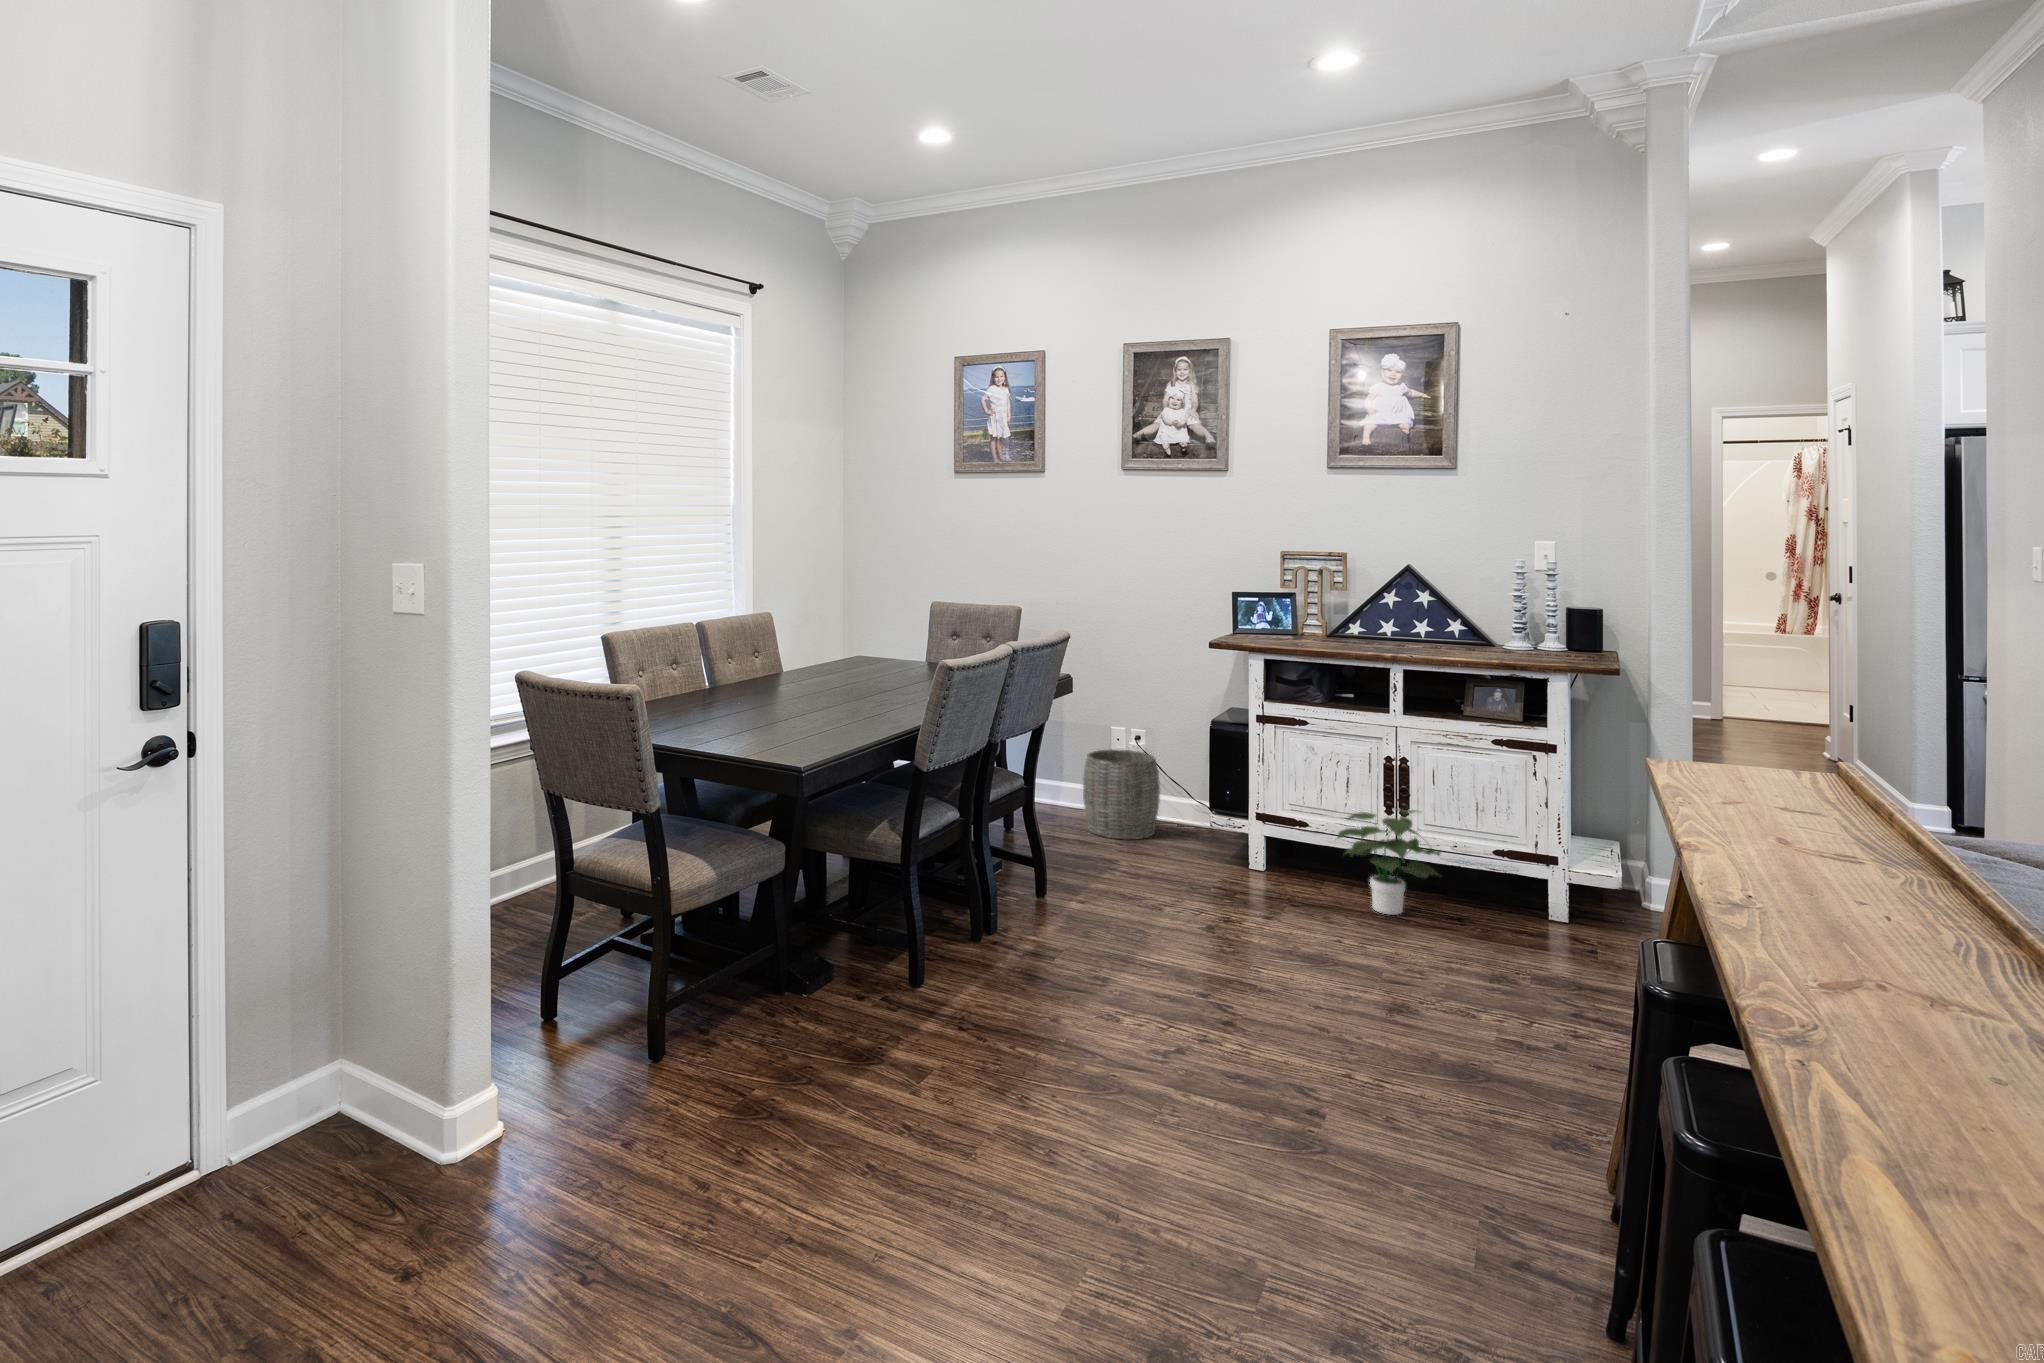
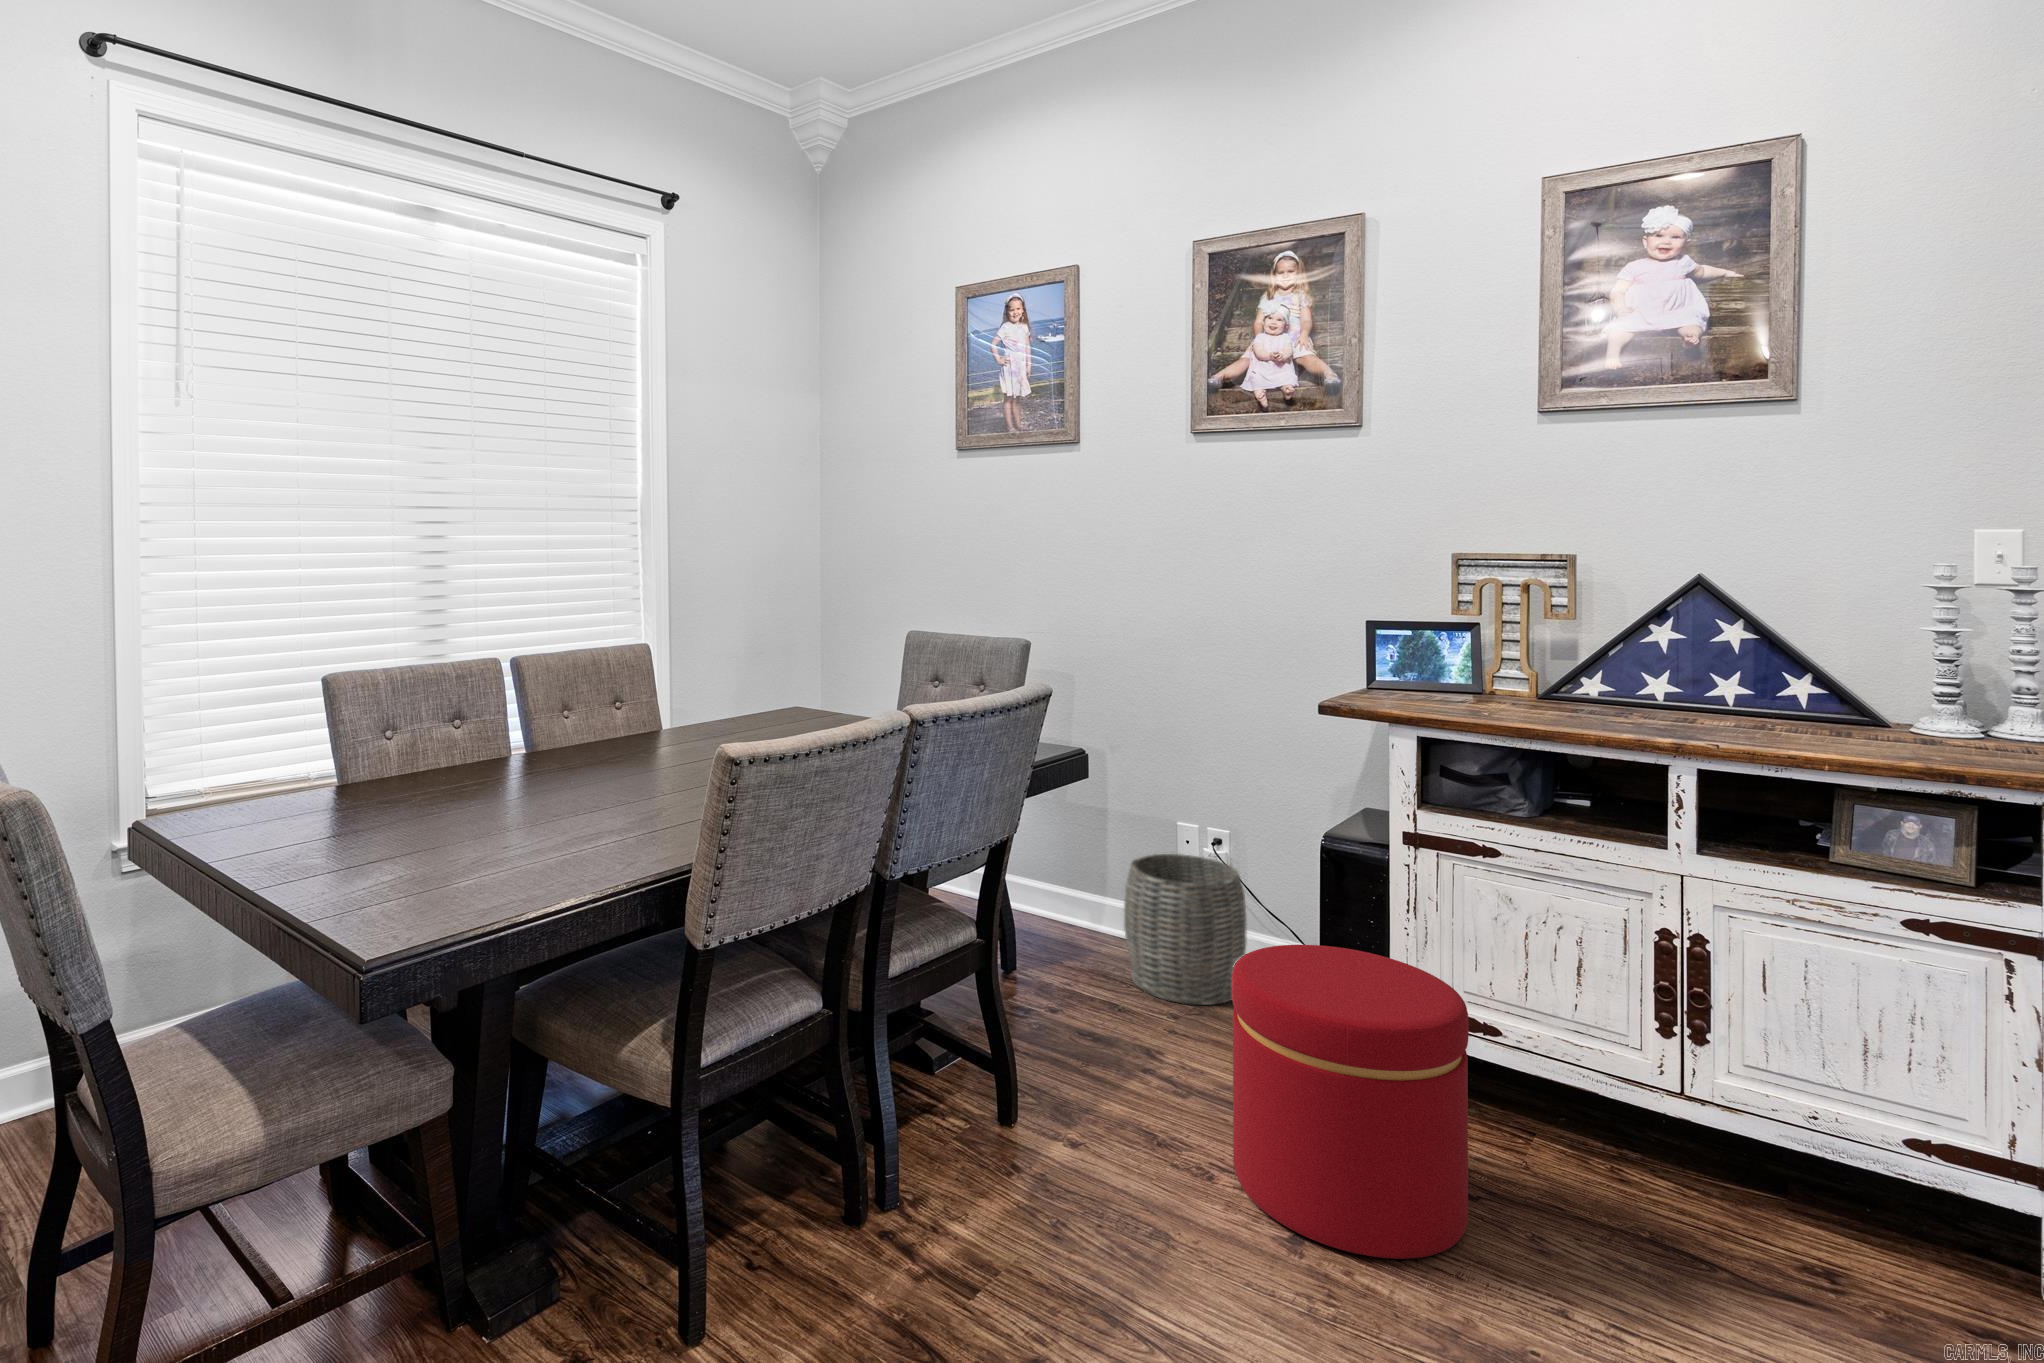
ottoman: none [1171,779,1293,927] -> present [1232,945,1469,1259]
potted plant: present [1338,809,1440,915] -> none [1556,1032,1801,1255]

